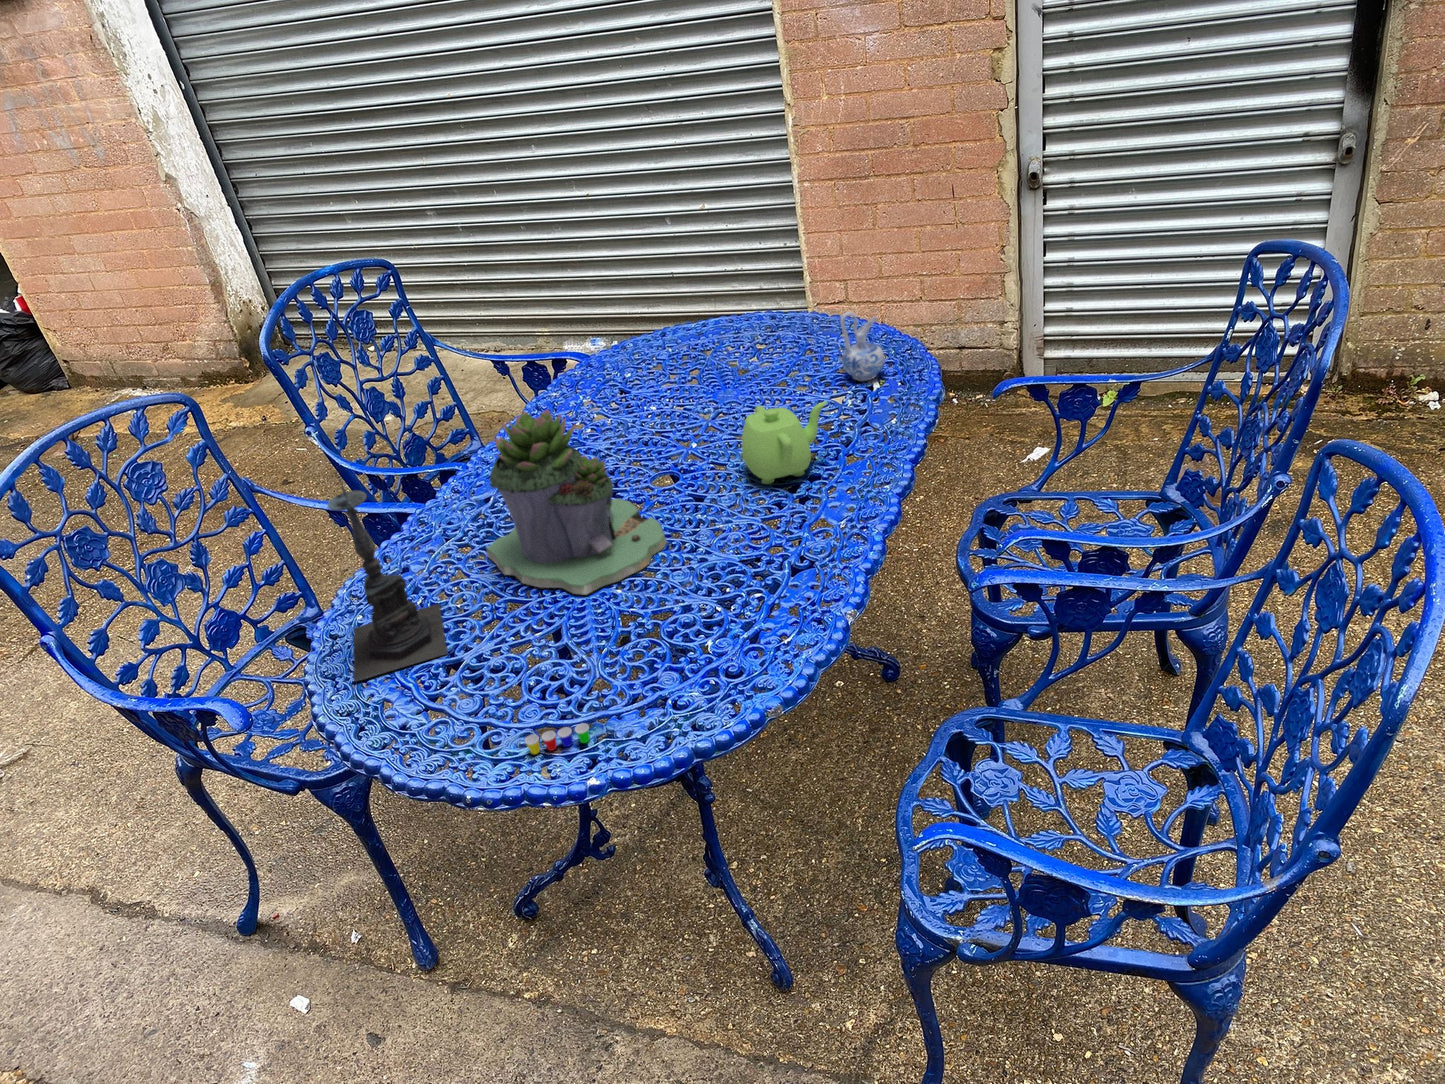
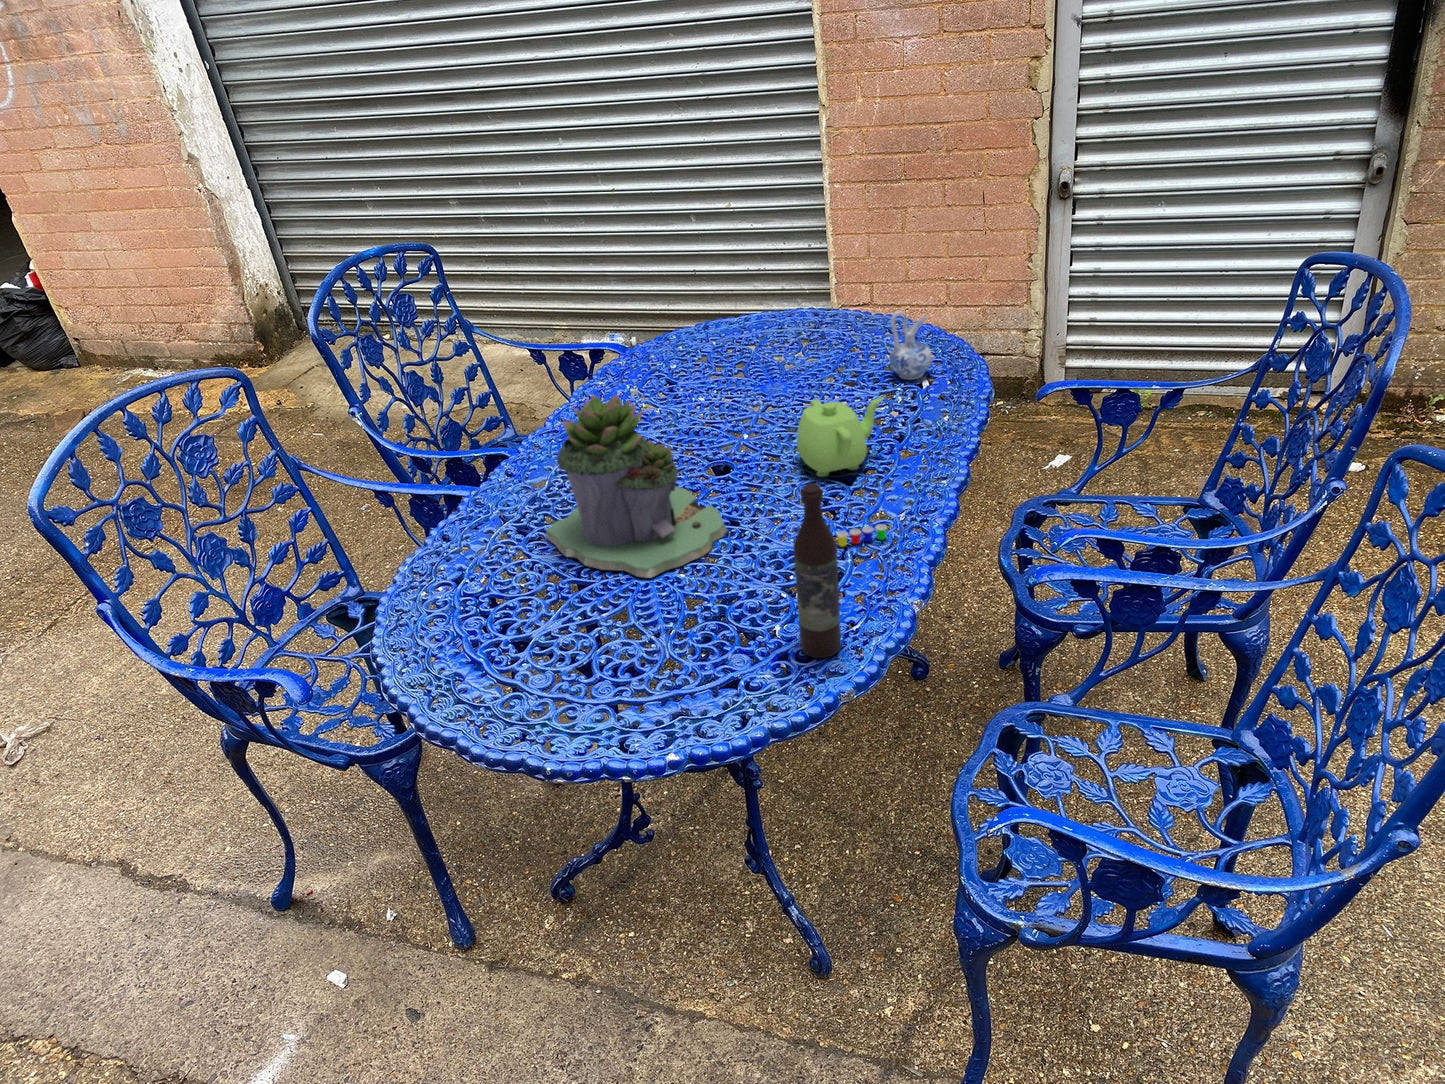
candle holder: present [328,474,448,682] -> none [409,447,516,656]
wine bottle: none [713,497,771,675] -> present [793,483,841,658]
cup: present [525,723,590,754] -> present [837,524,887,547]

